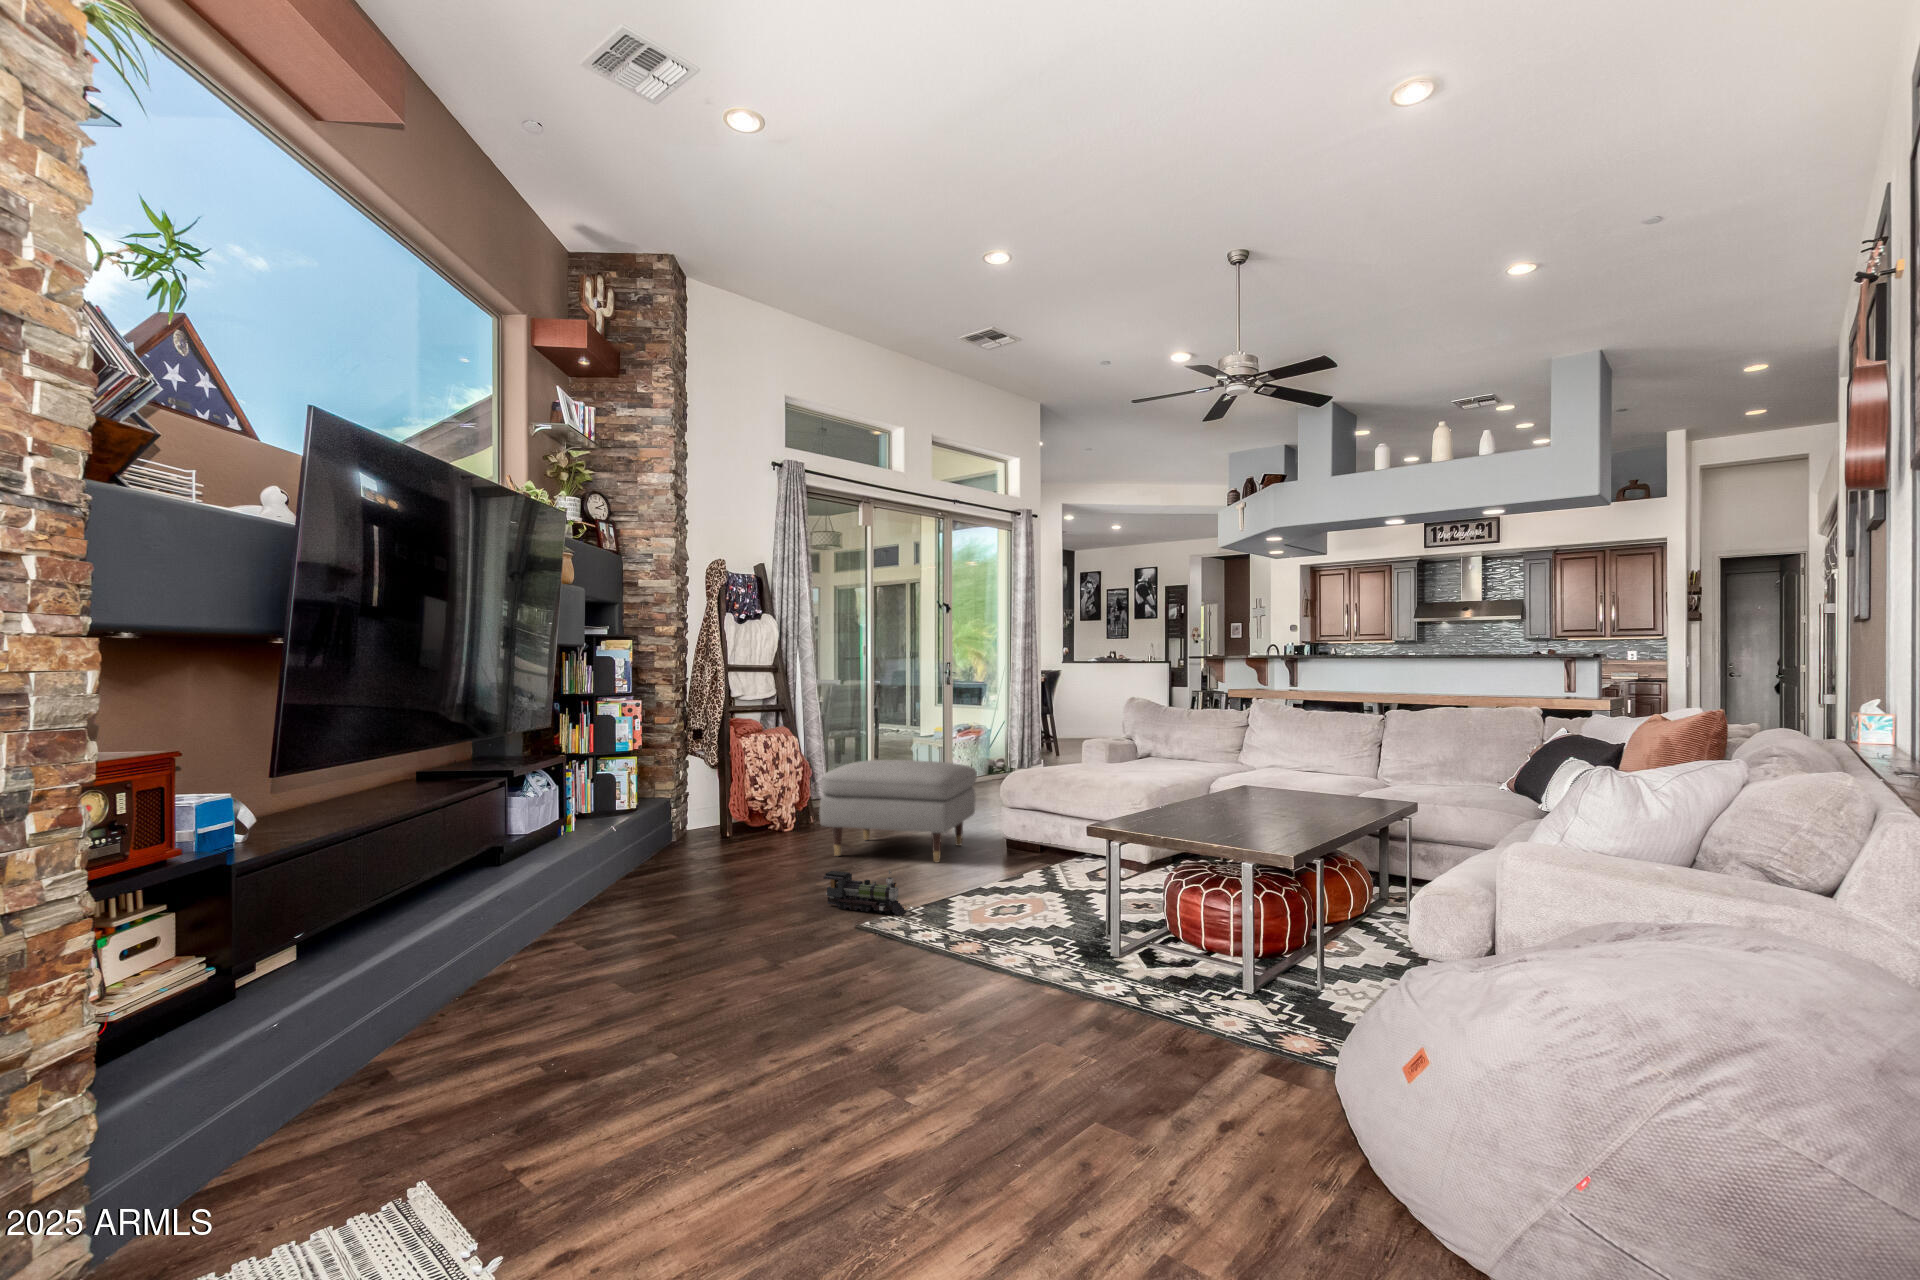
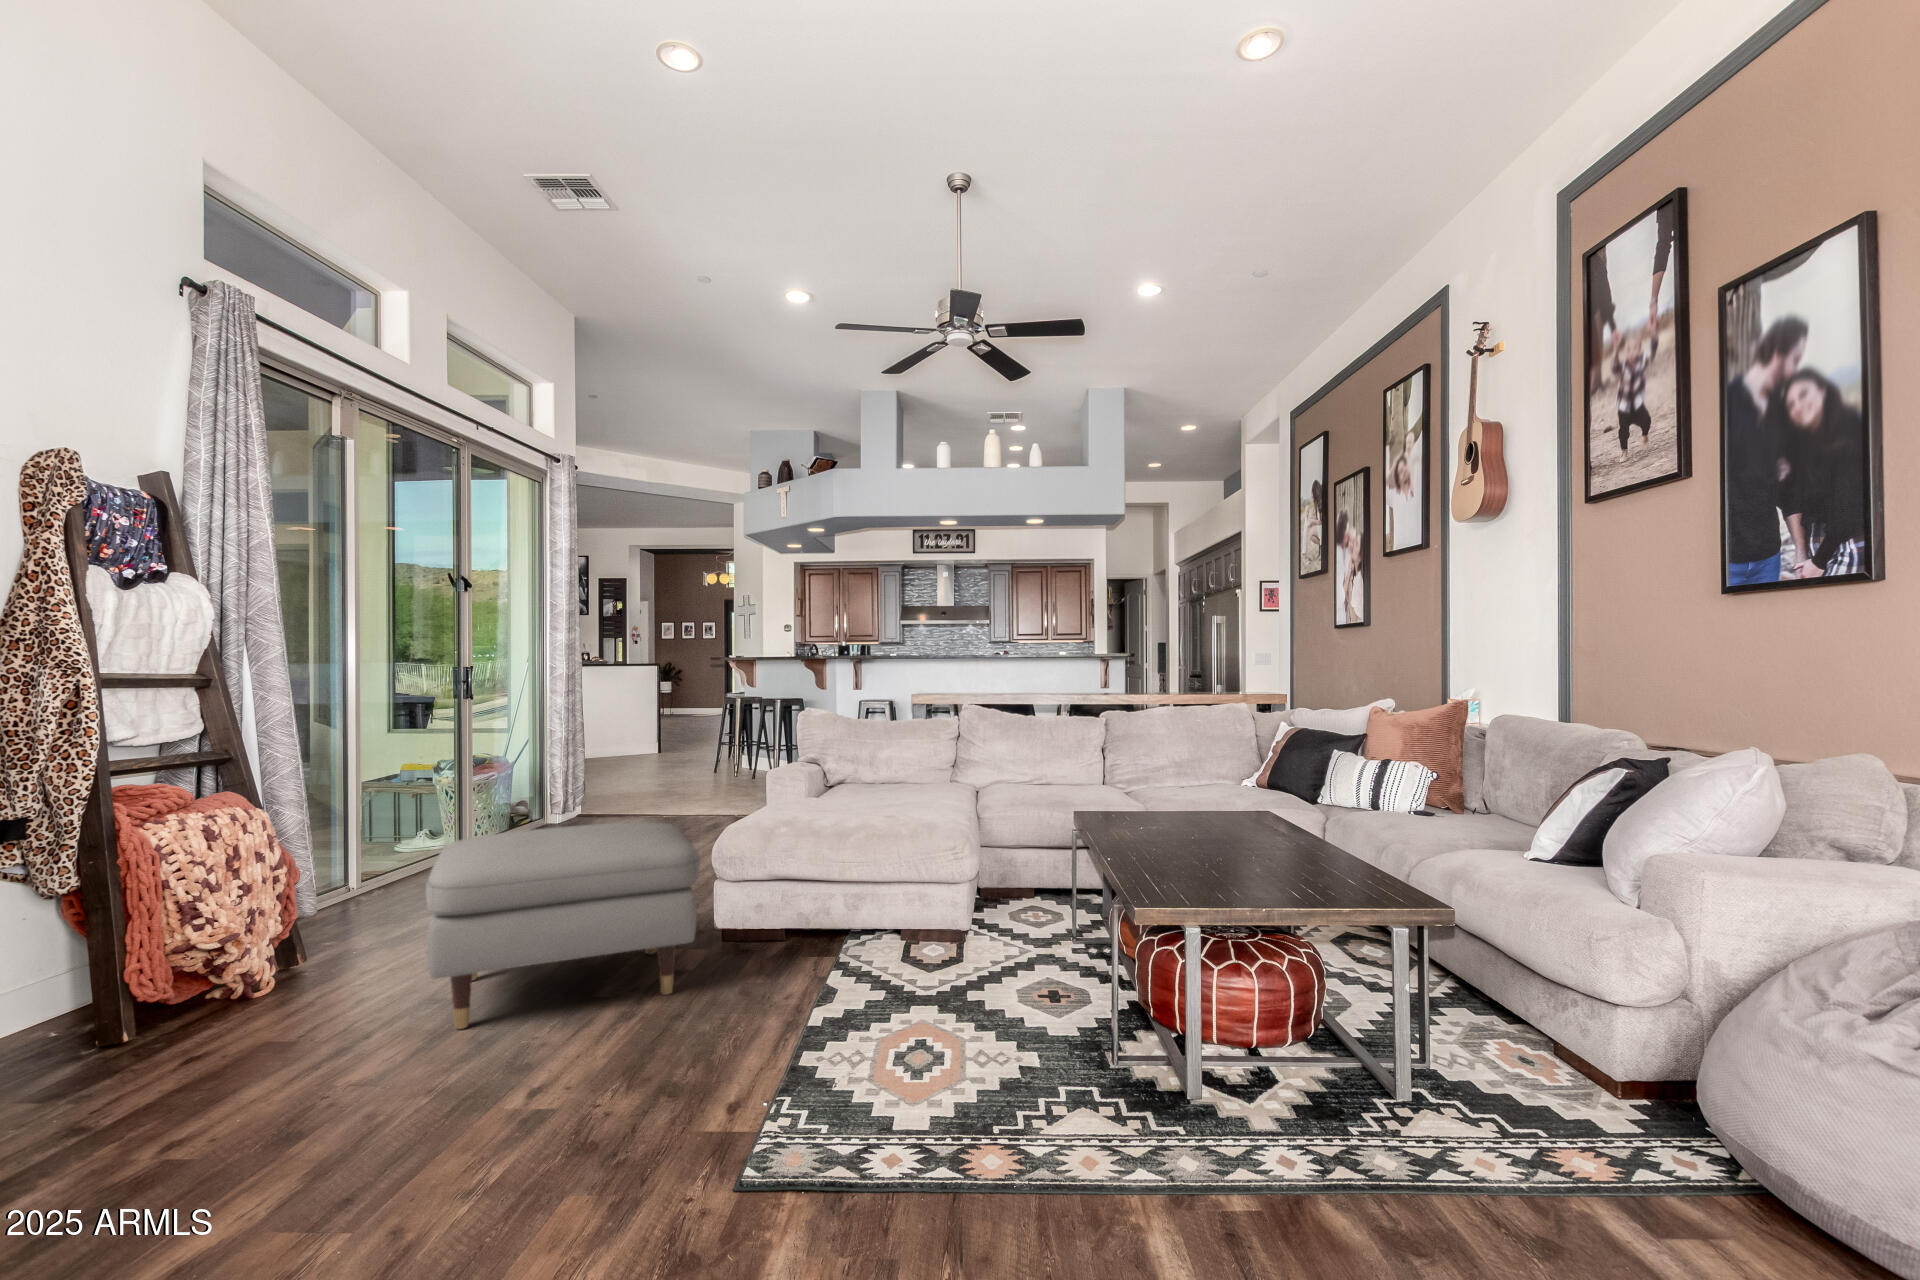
toy train: present [823,871,906,916] -> none [619,1045,794,1156]

